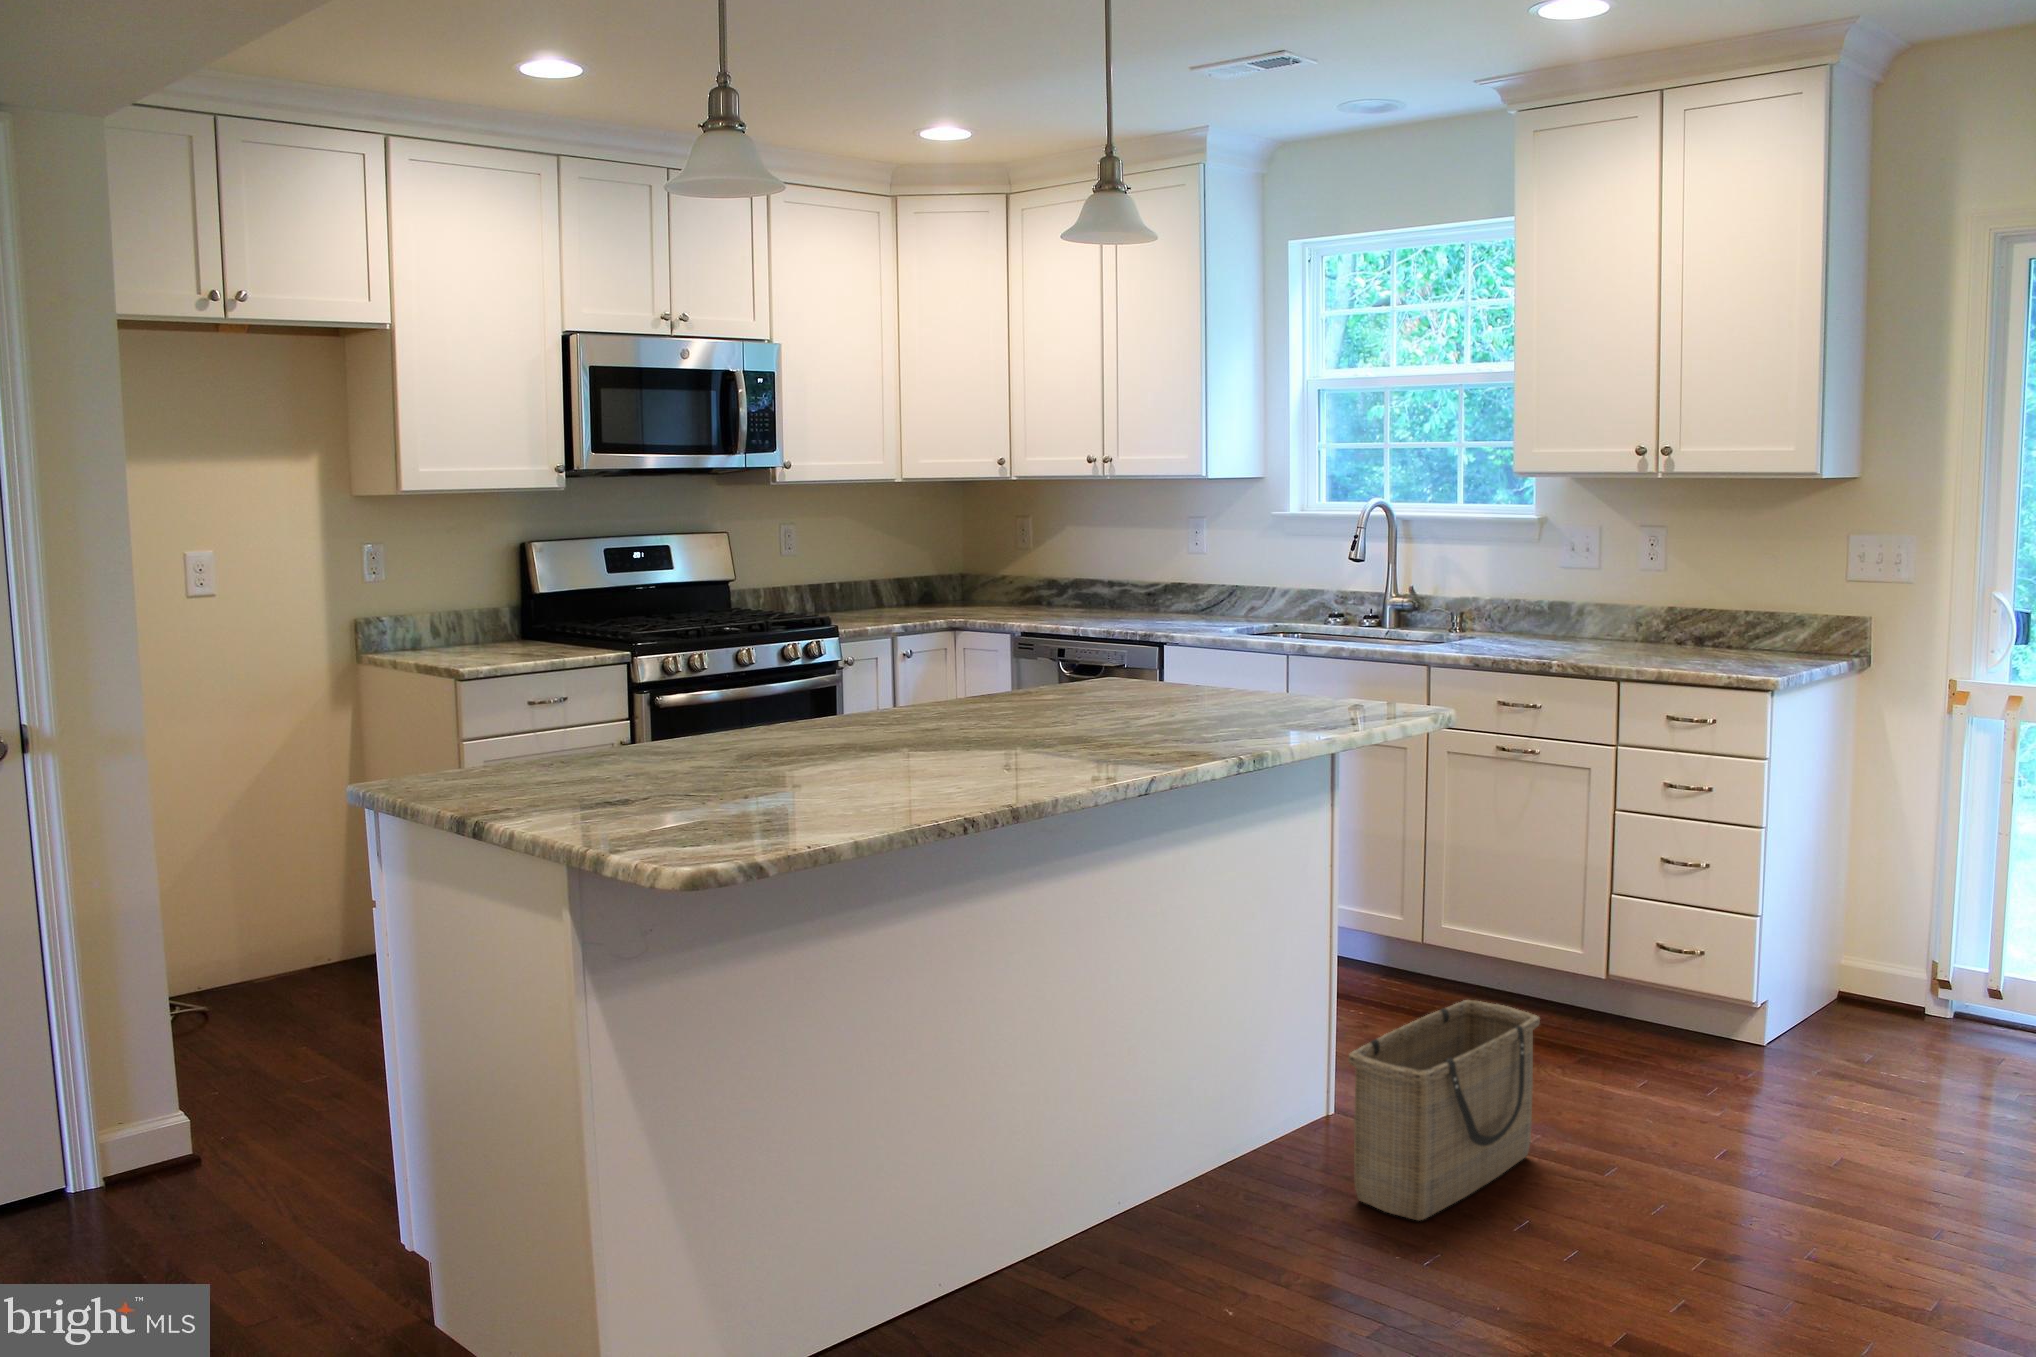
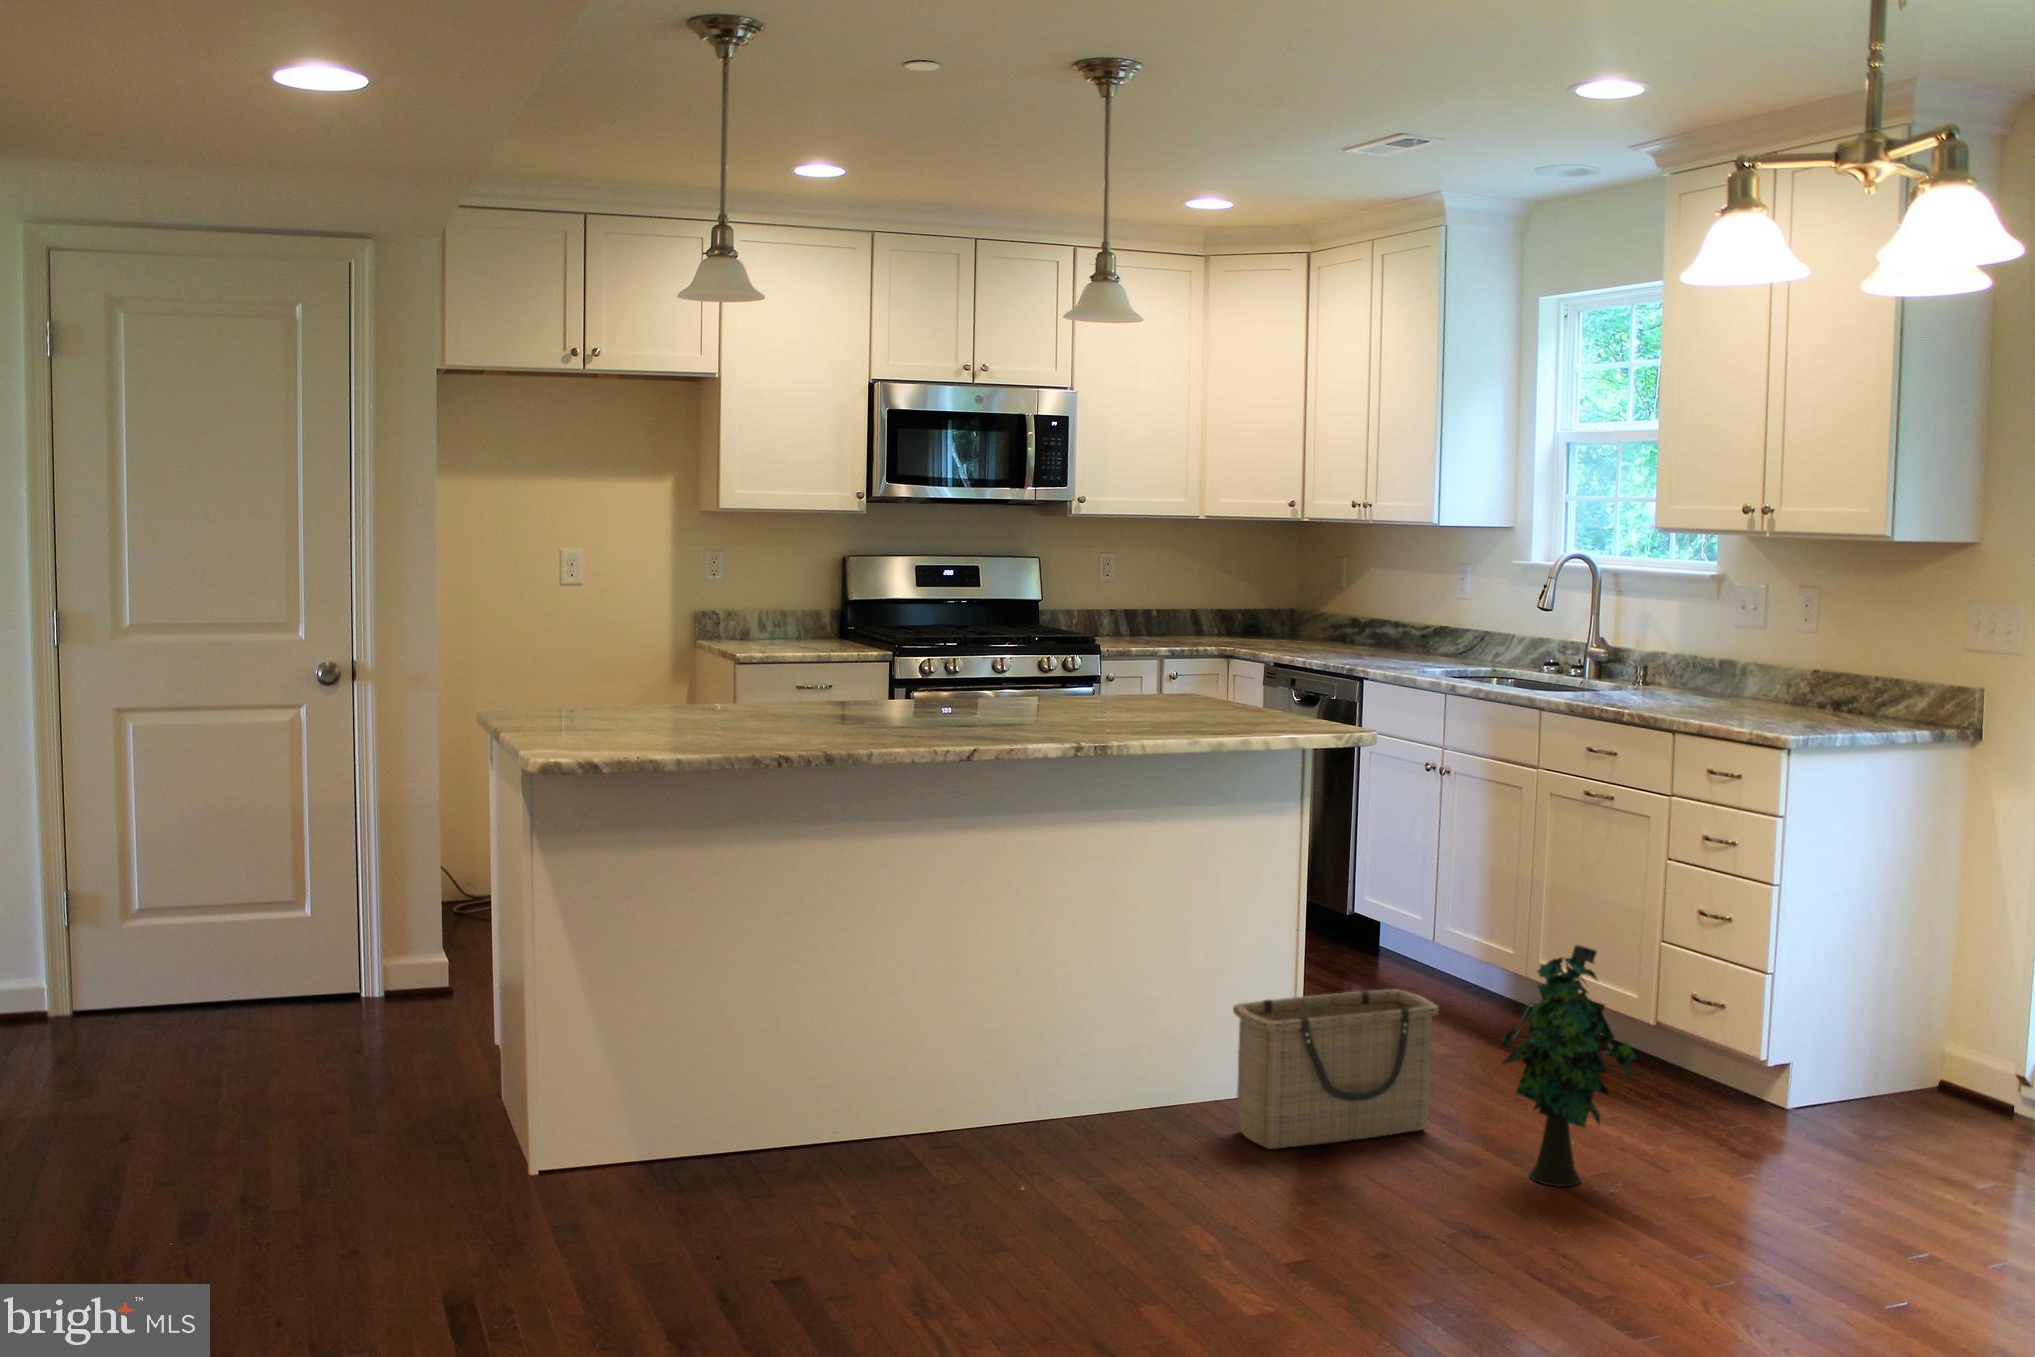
decorative plant: none [1651,935,1826,1206] -> present [1501,945,1636,1187]

